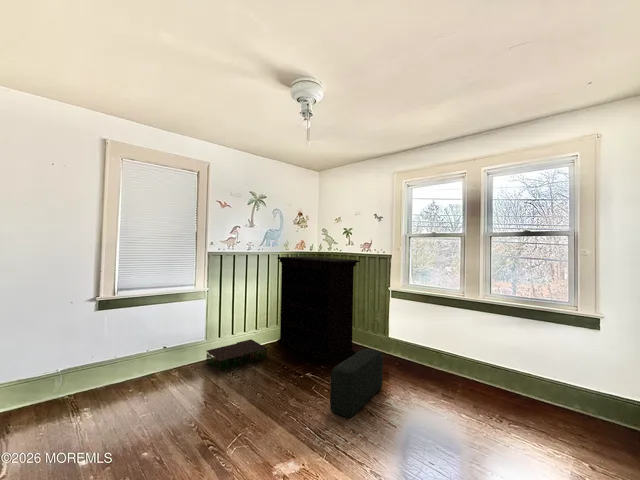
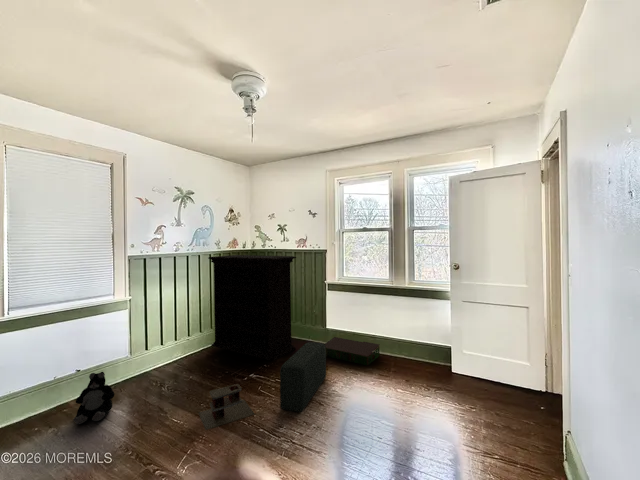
storage bin: present [206,339,267,370] -> present [325,337,380,365]
plush toy: none [154,352,187,395] -> present [73,372,114,424]
toy house: none [254,380,305,419] -> present [199,384,255,430]

